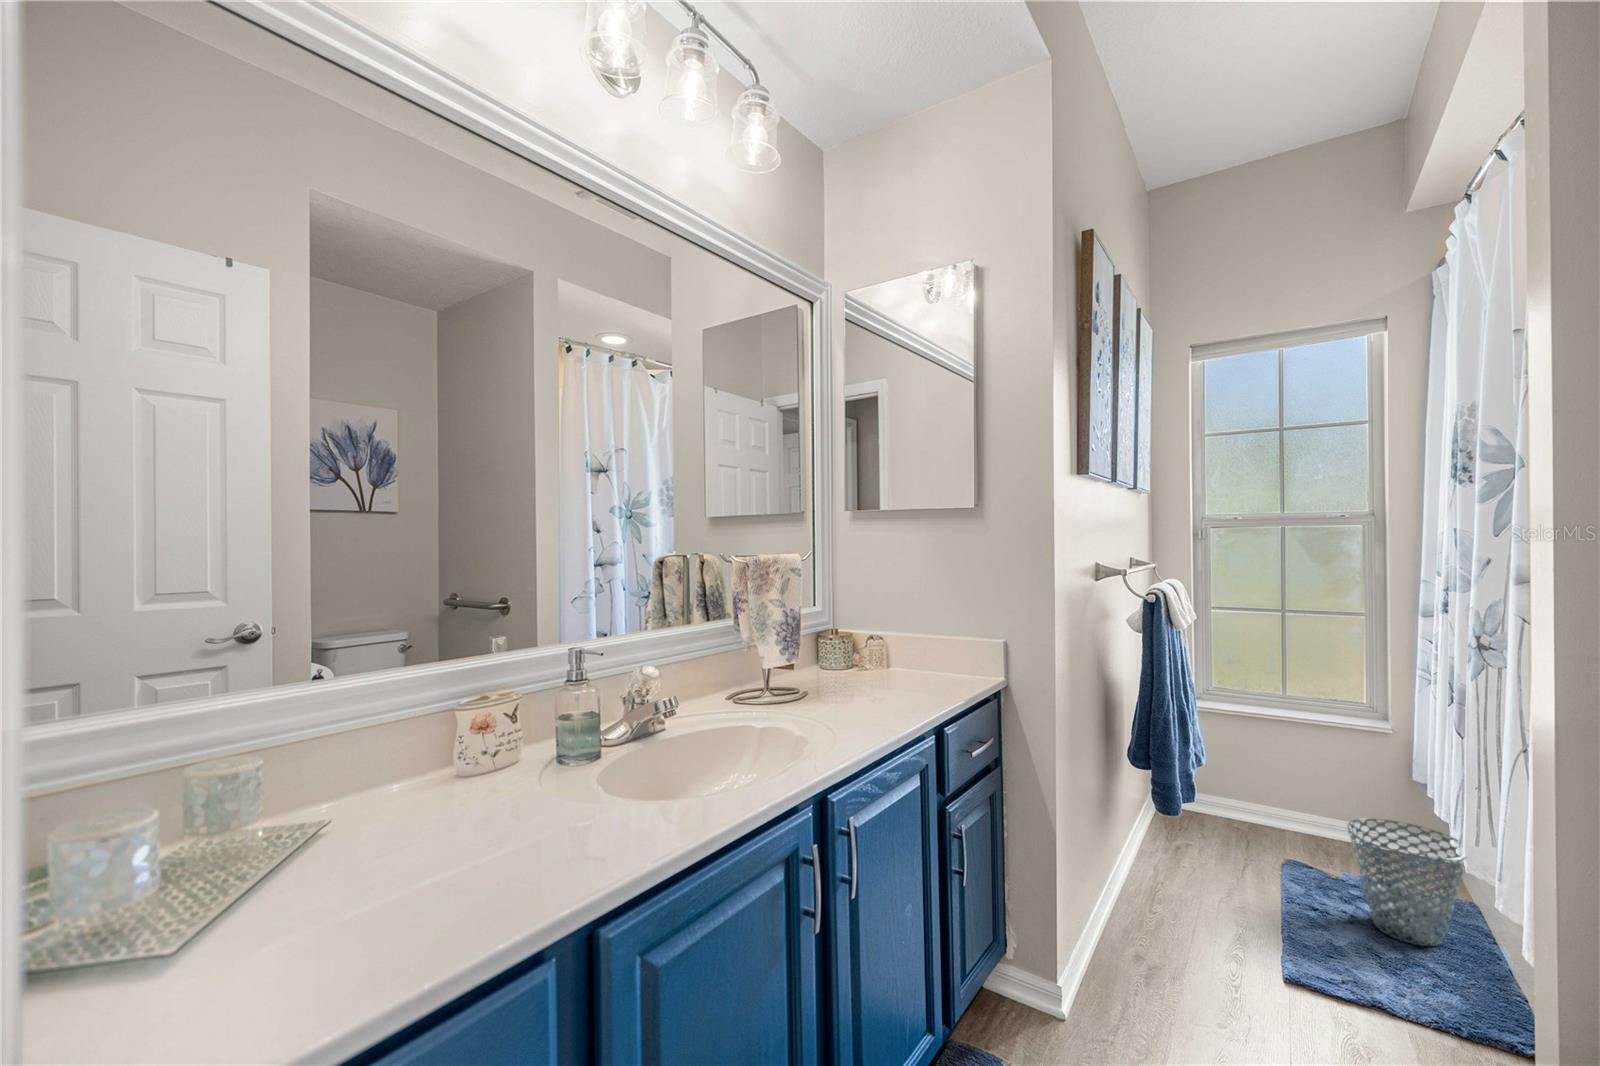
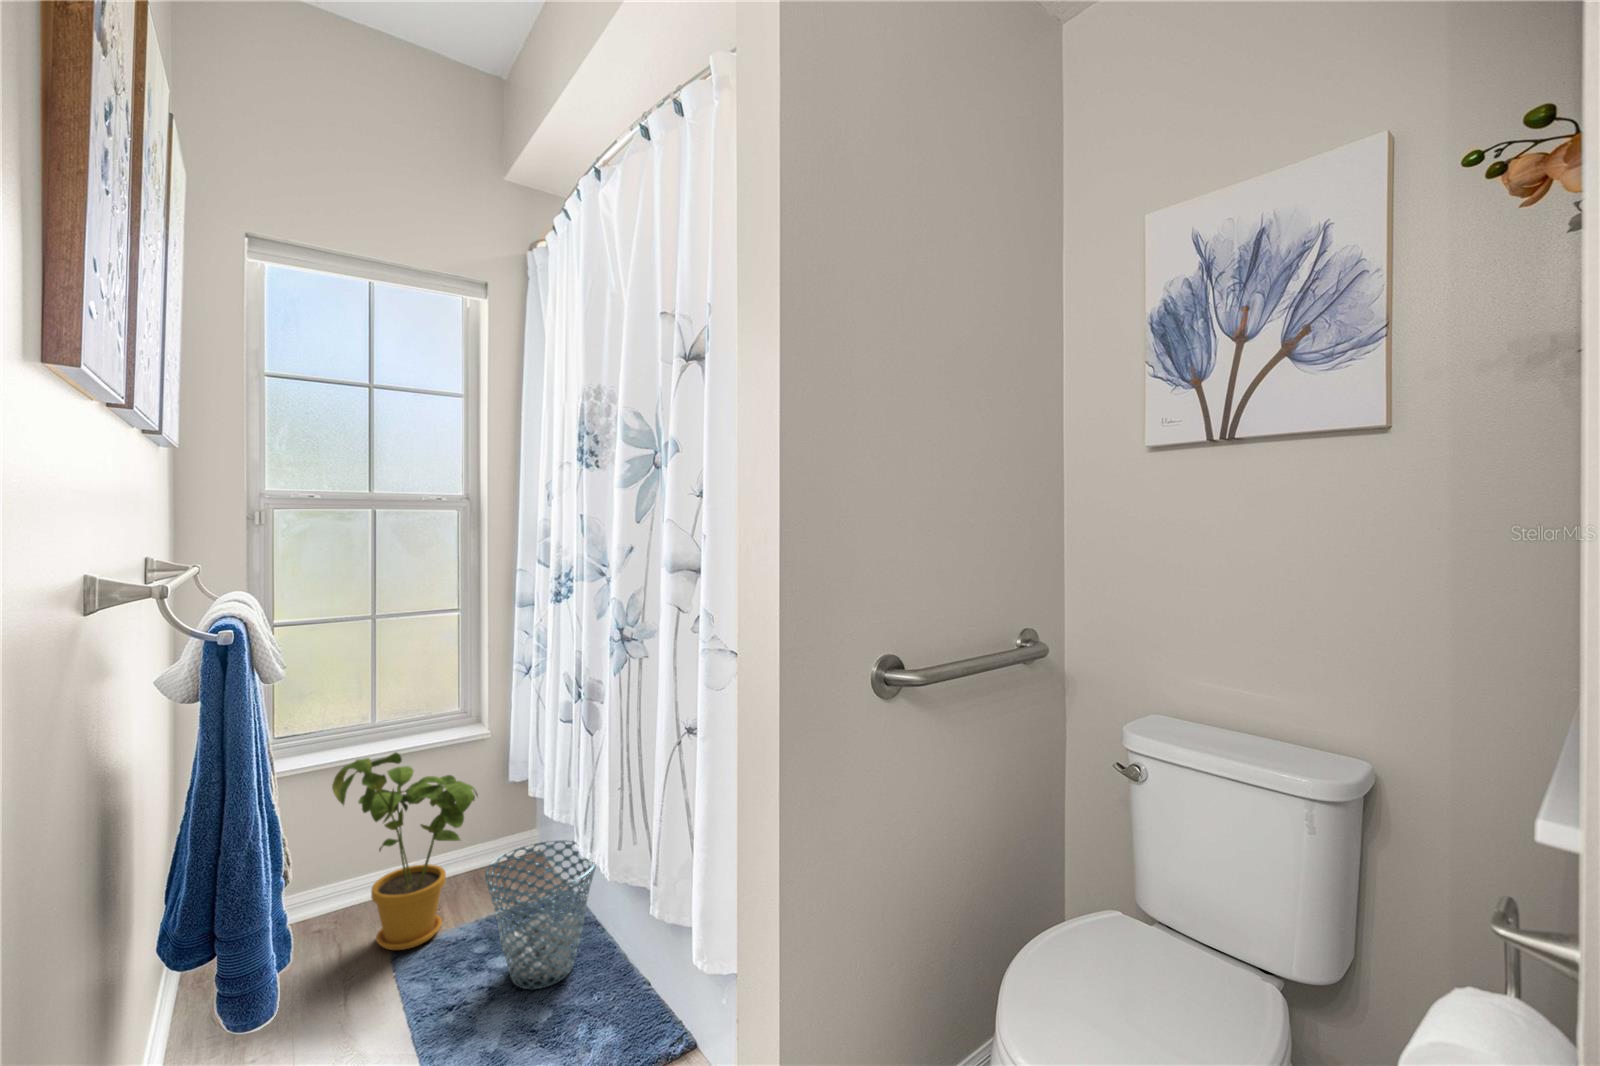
house plant: none [1241,706,1361,868] -> present [332,753,478,950]

